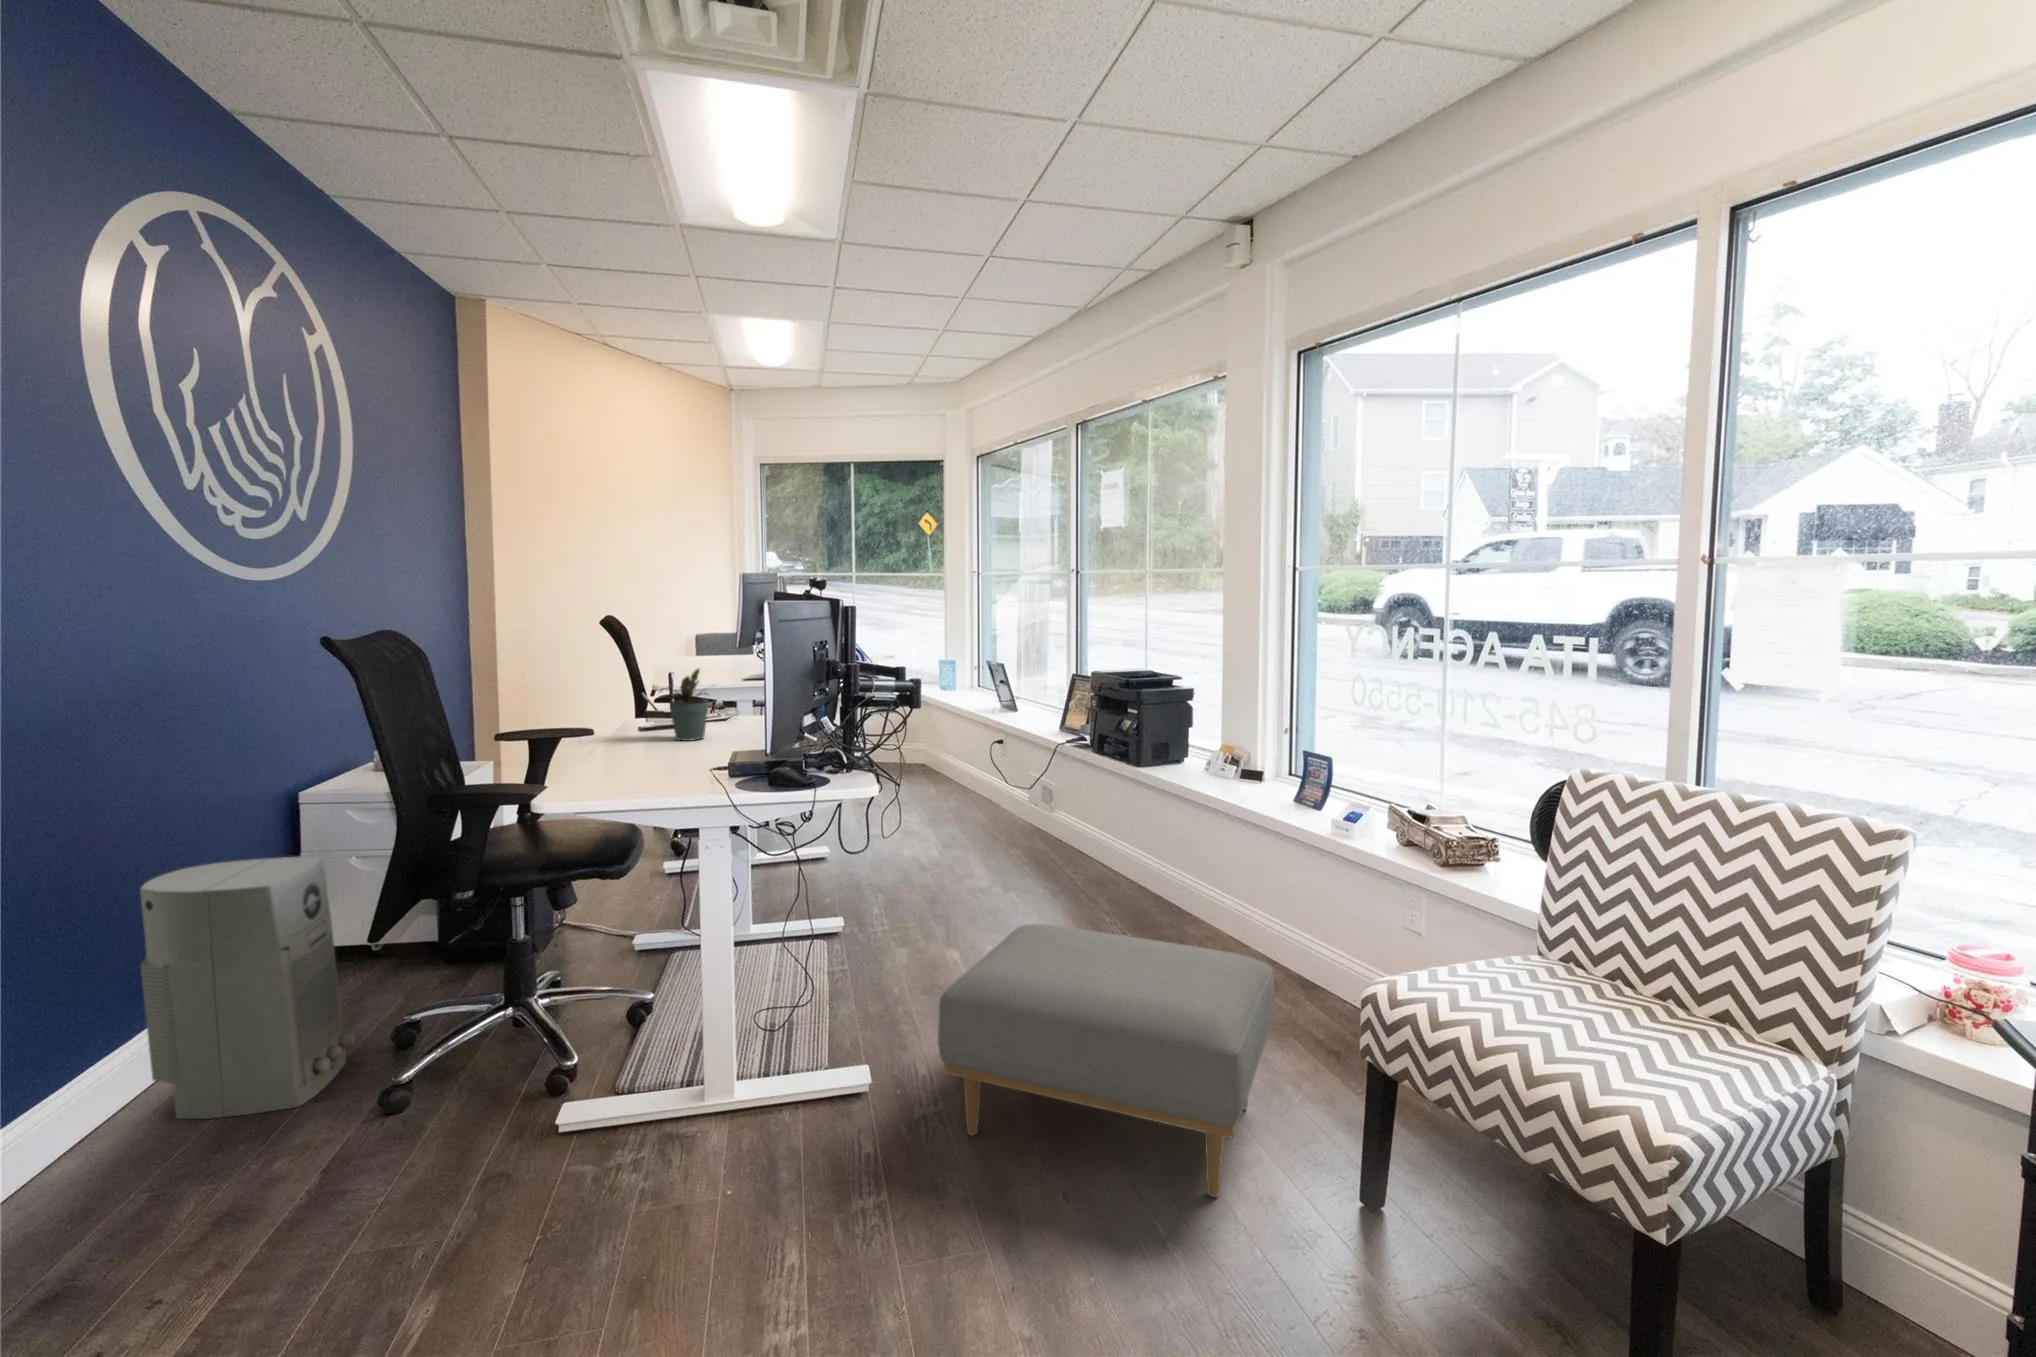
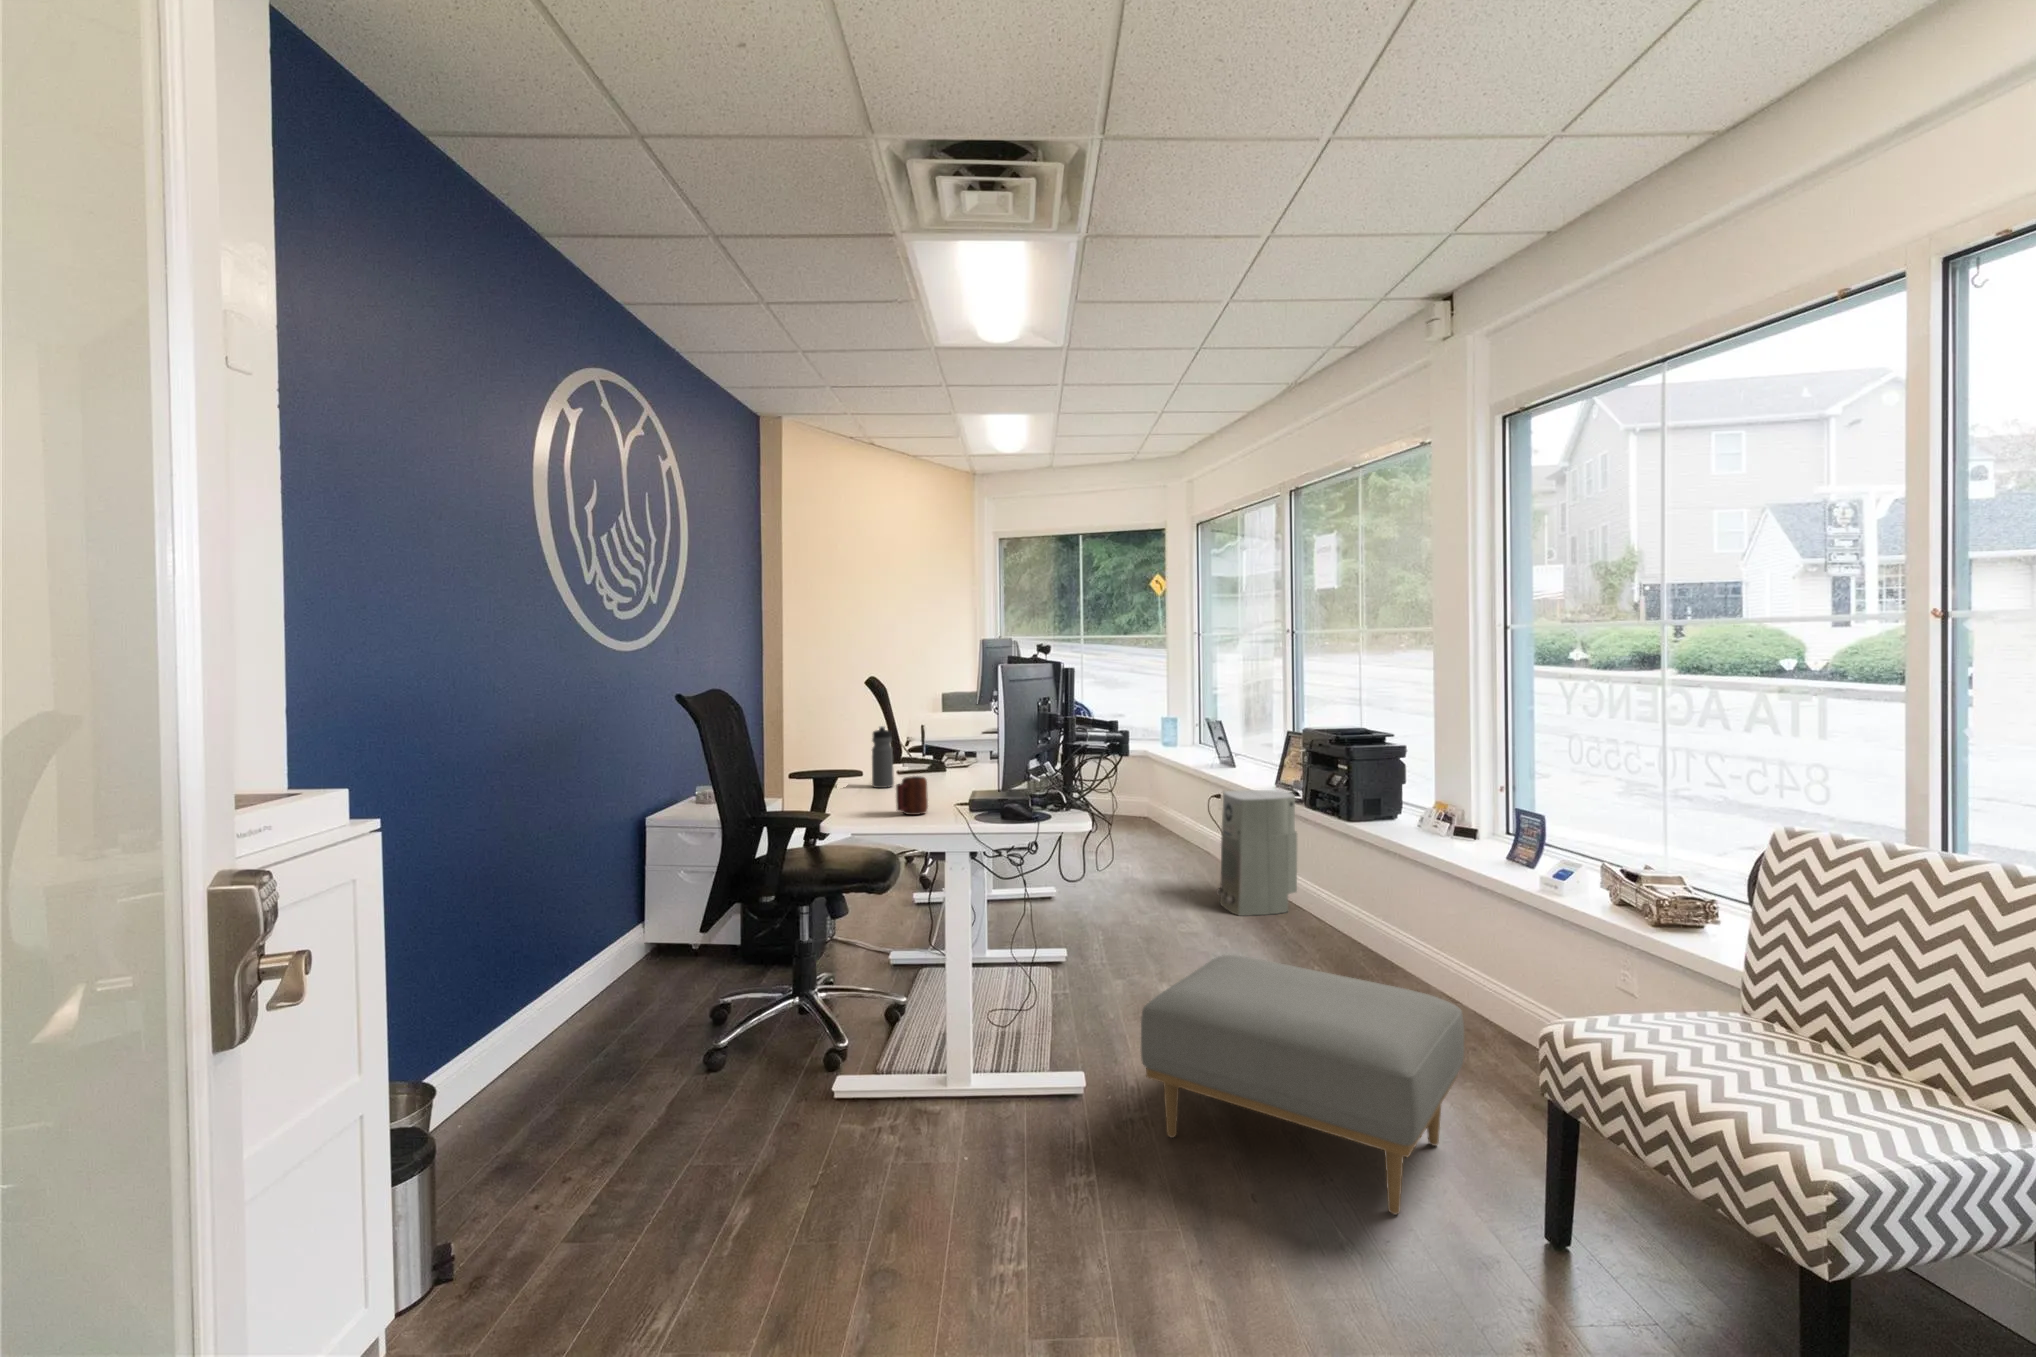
potted plant: present [660,669,708,741] -> none [912,721,959,783]
water bottle: none [606,675,635,749] -> present [872,726,894,788]
mug: none [636,736,677,783] -> present [896,776,928,815]
air purifier: present [140,856,355,1119] -> present [1216,790,1297,916]

